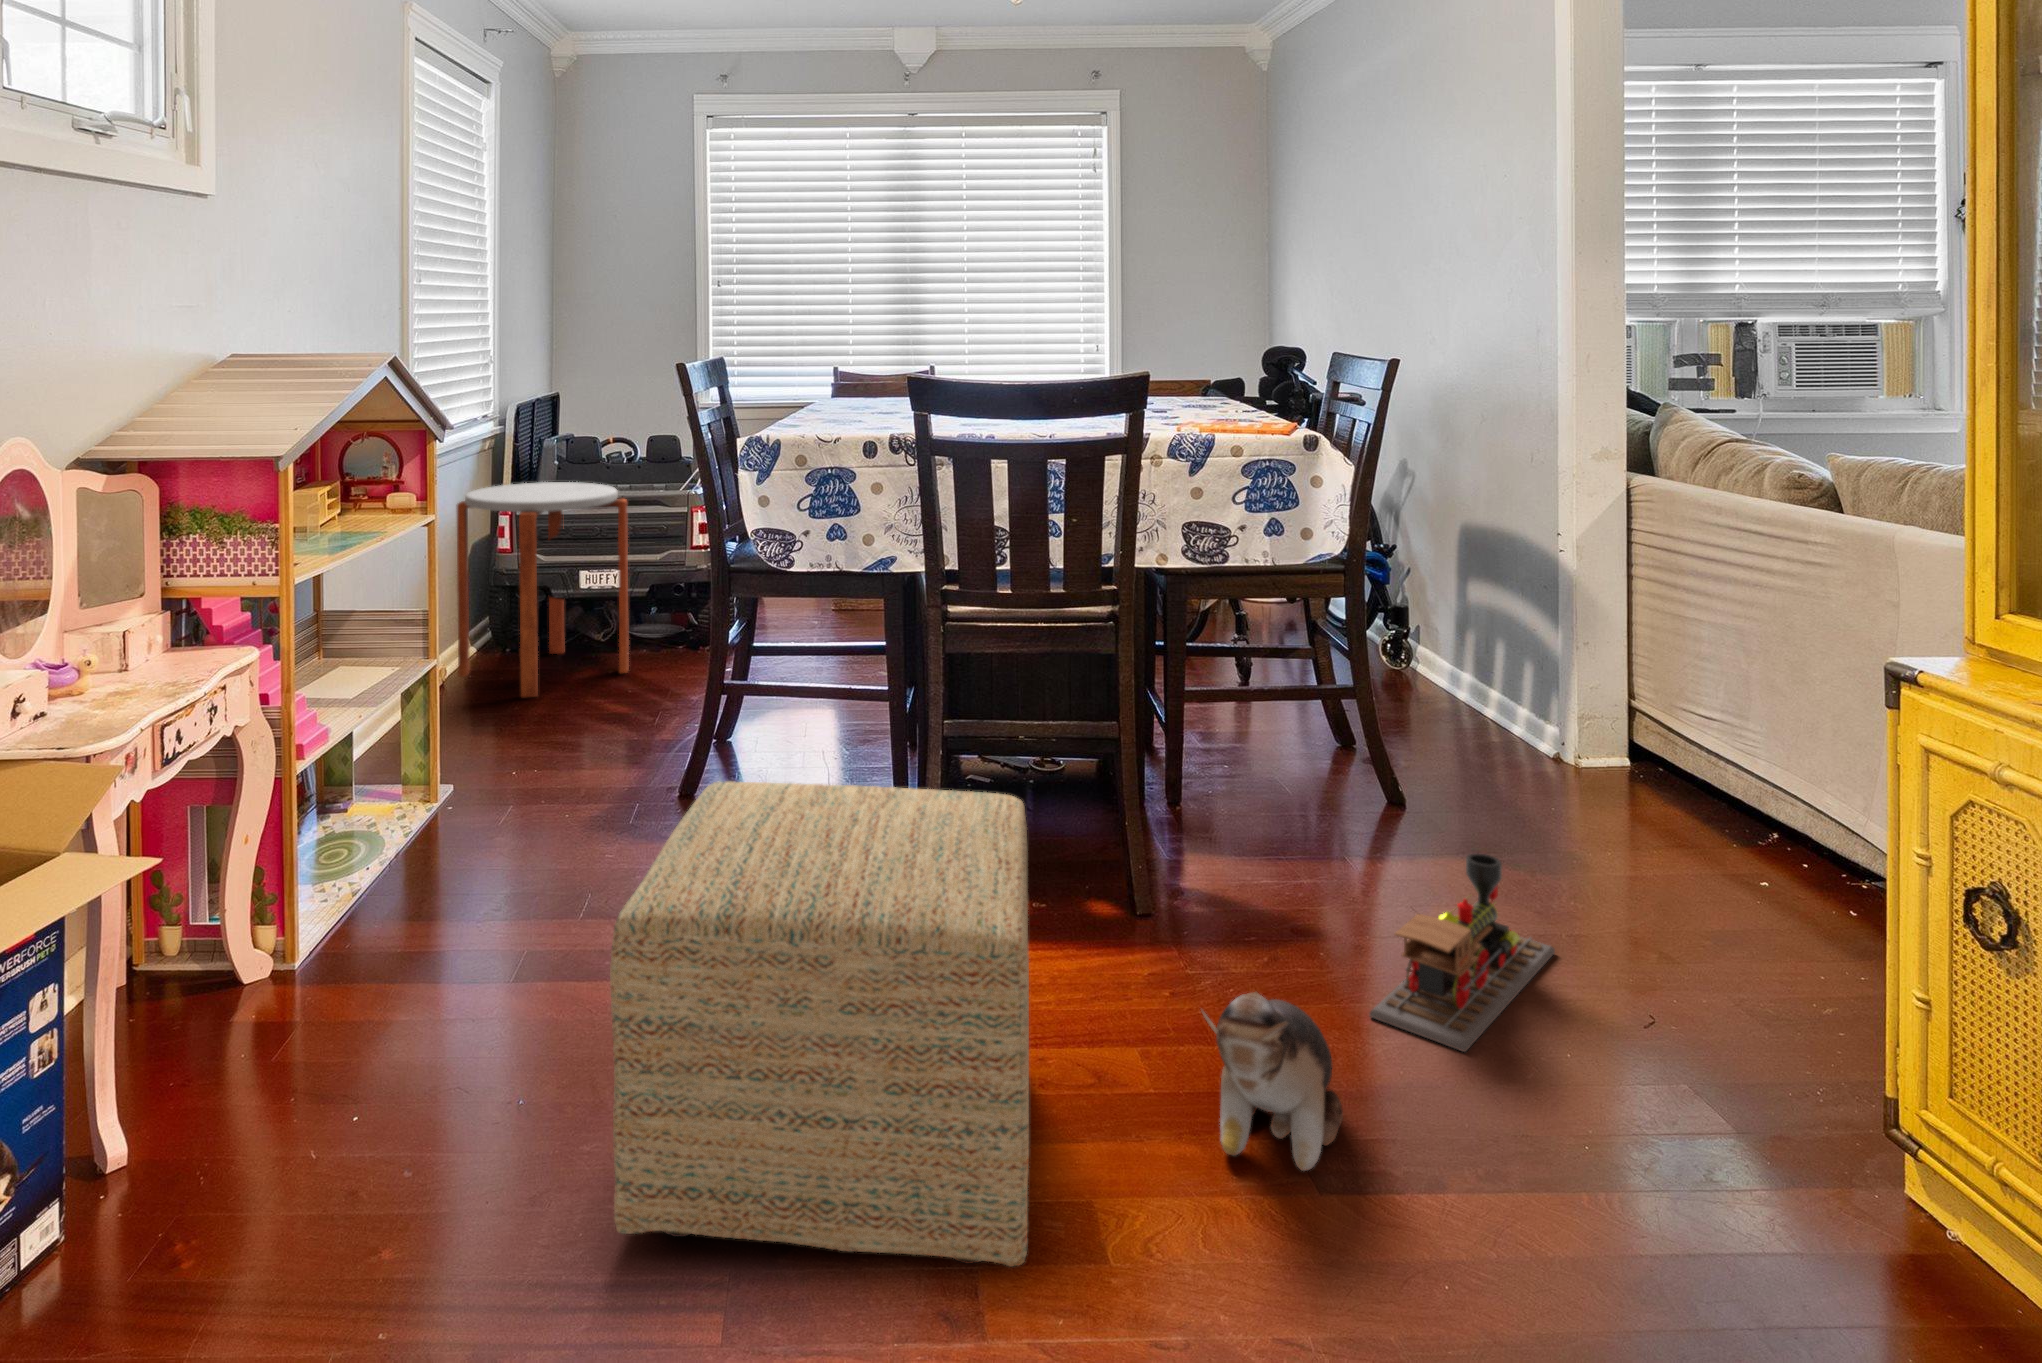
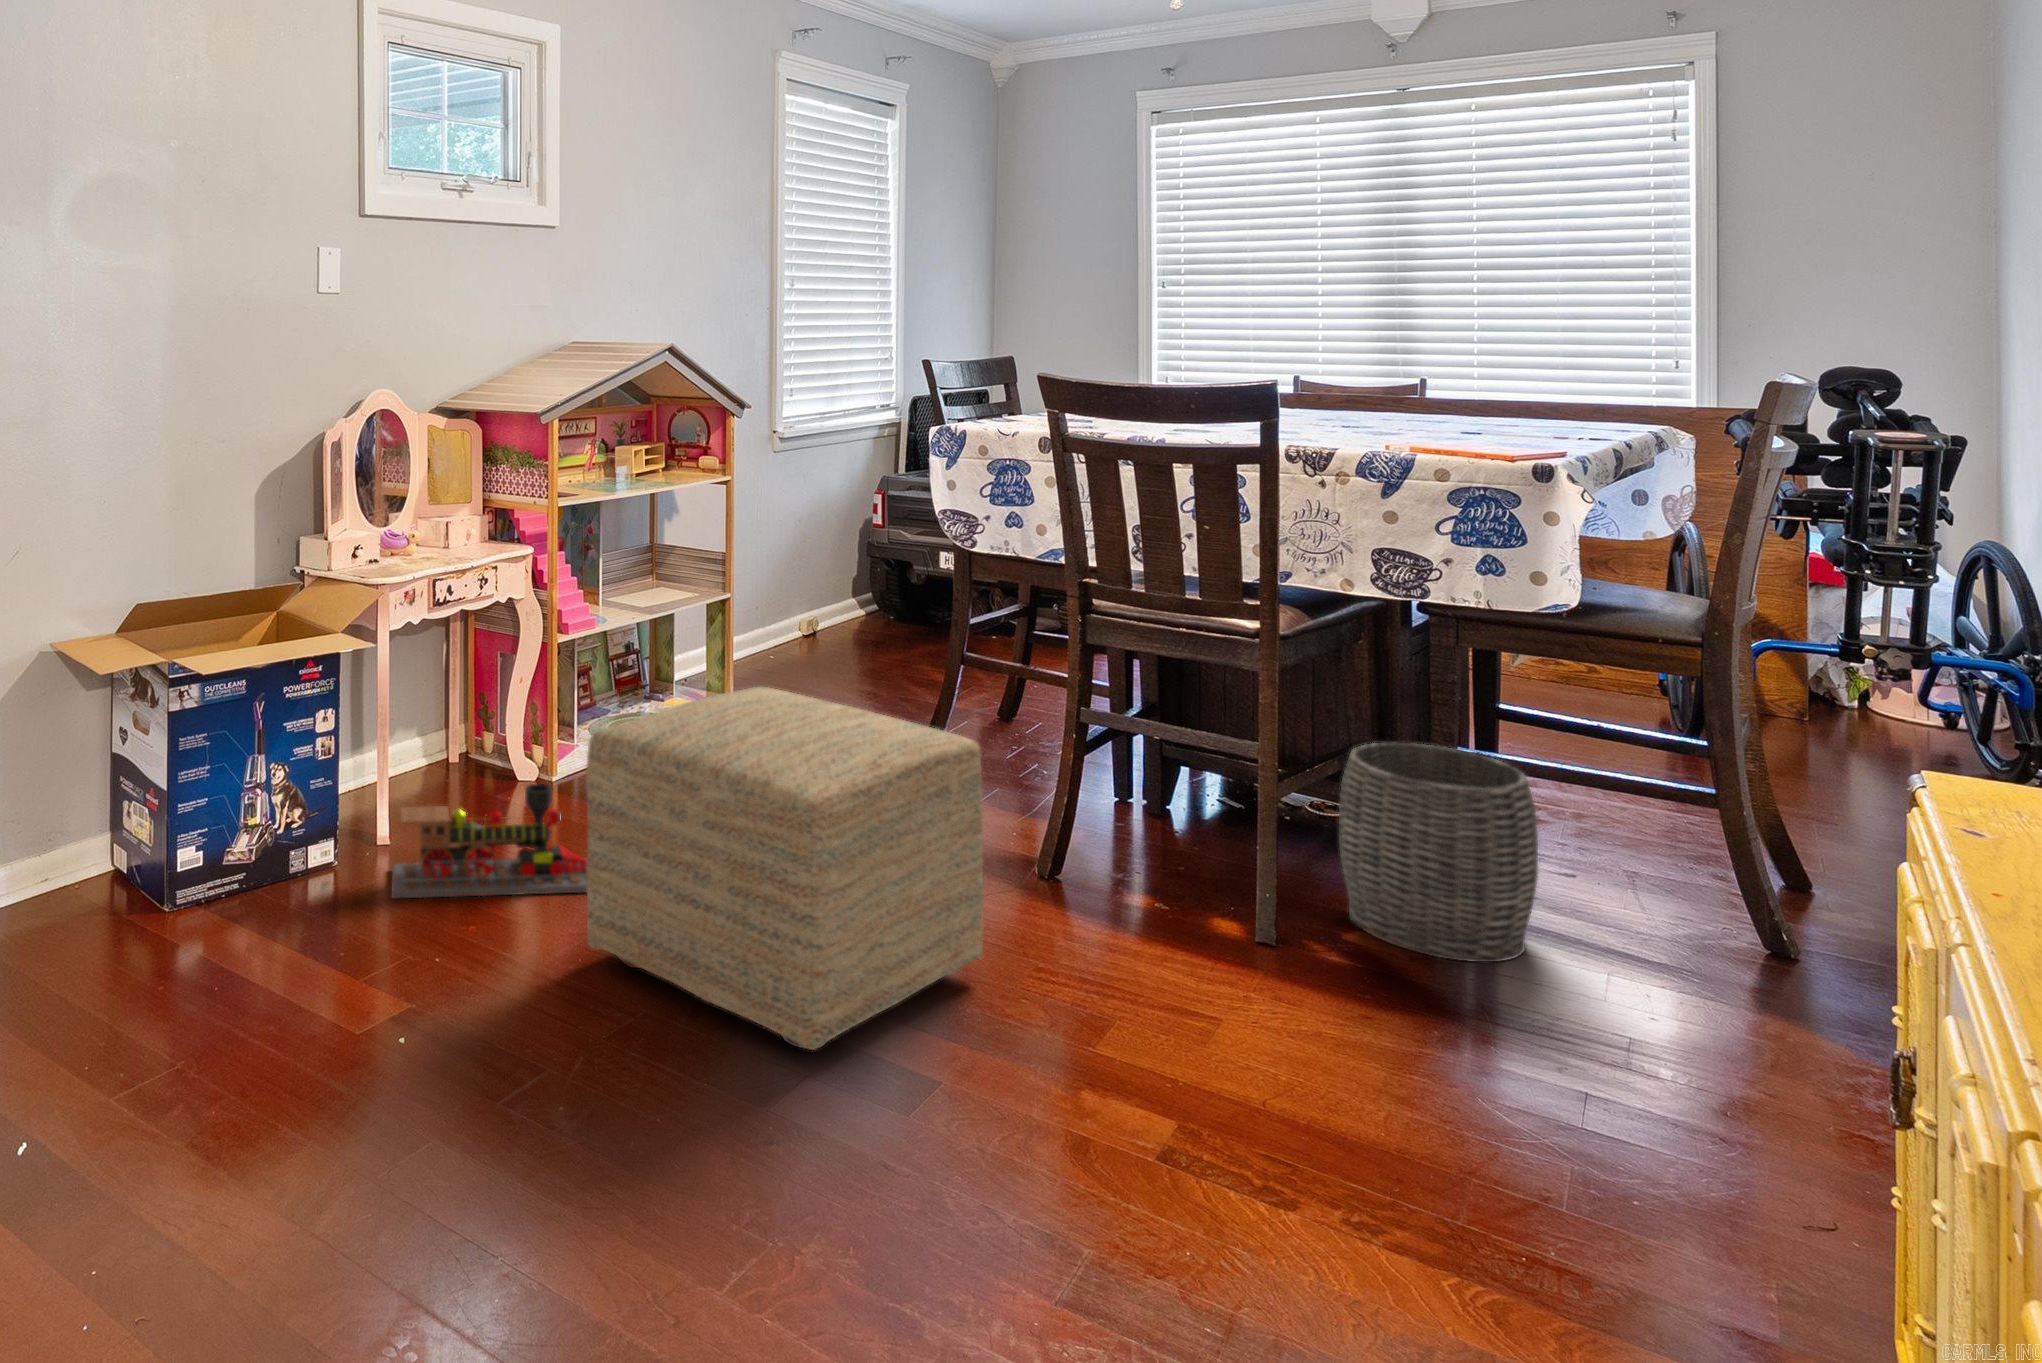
side table: present [457,482,629,697] -> none [822,471,974,660]
woven basket: none [1167,693,1323,888] -> present [1339,743,1538,962]
toy train: present [1369,854,1555,1052] -> present [392,784,587,899]
plush toy: present [1202,992,1343,1171] -> none [1022,928,1271,1110]

